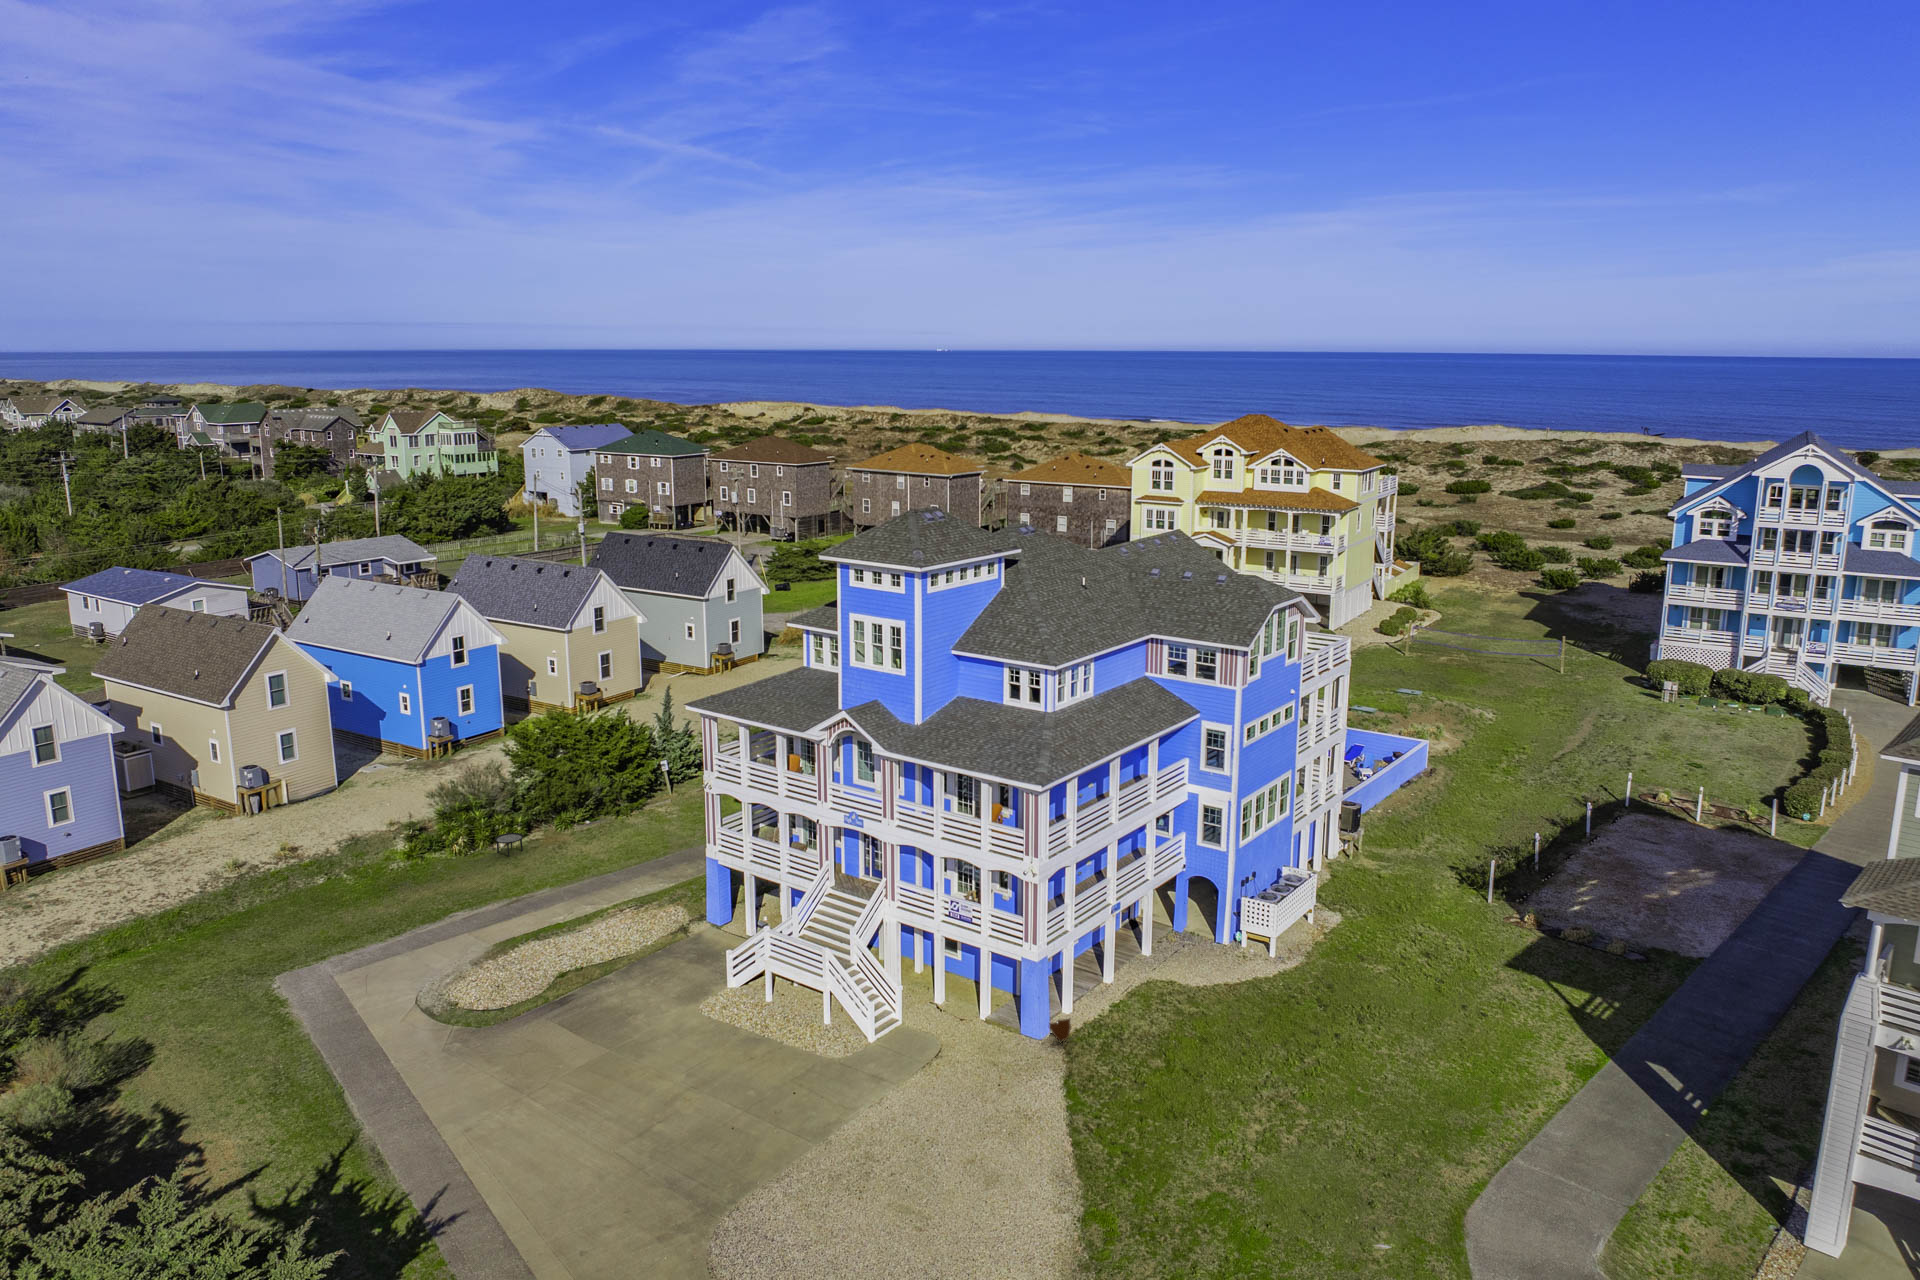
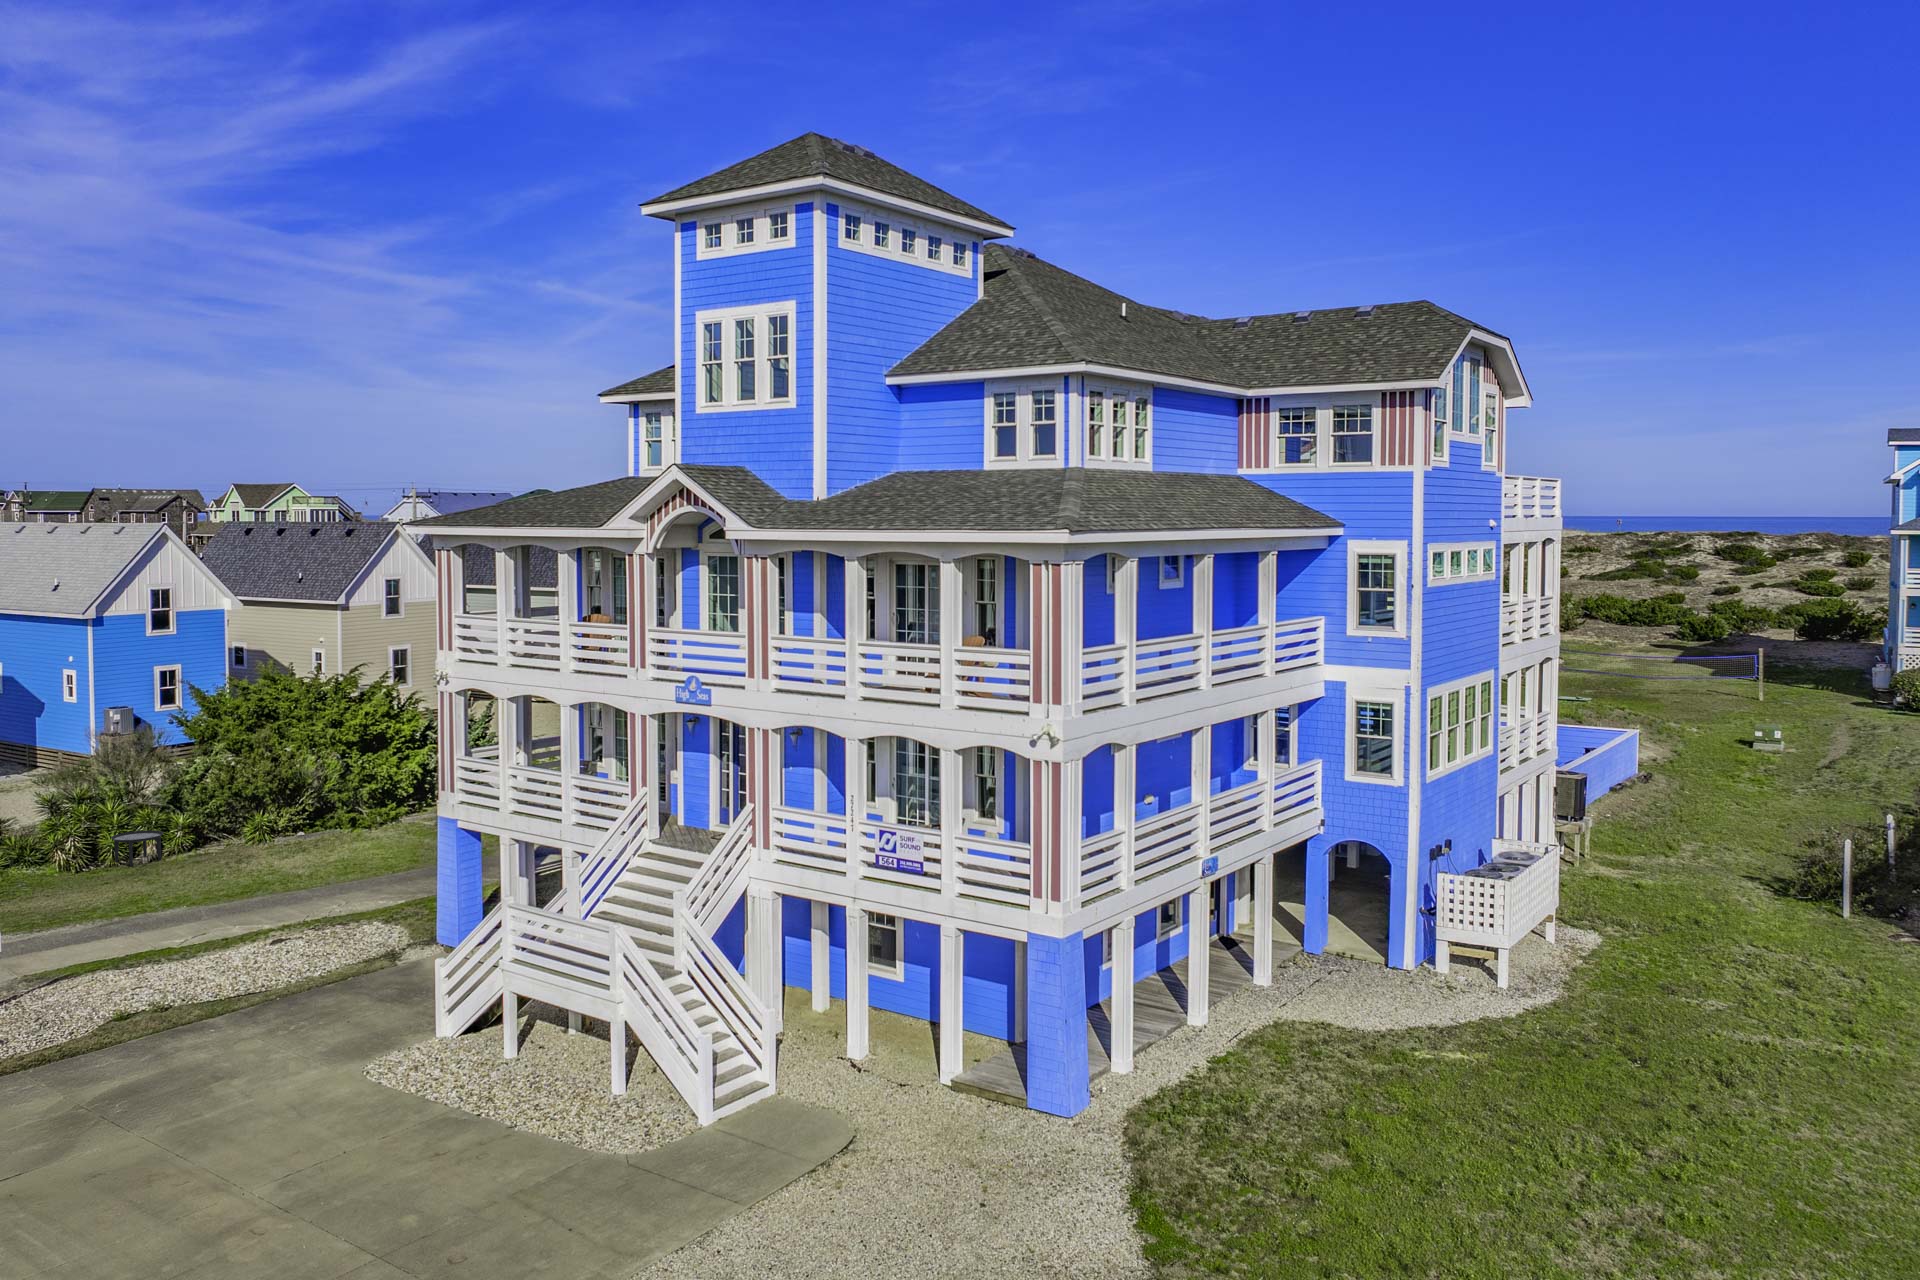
lounge chair: present [1050,1019,1071,1045] -> none [1085,1059,1141,1132]

